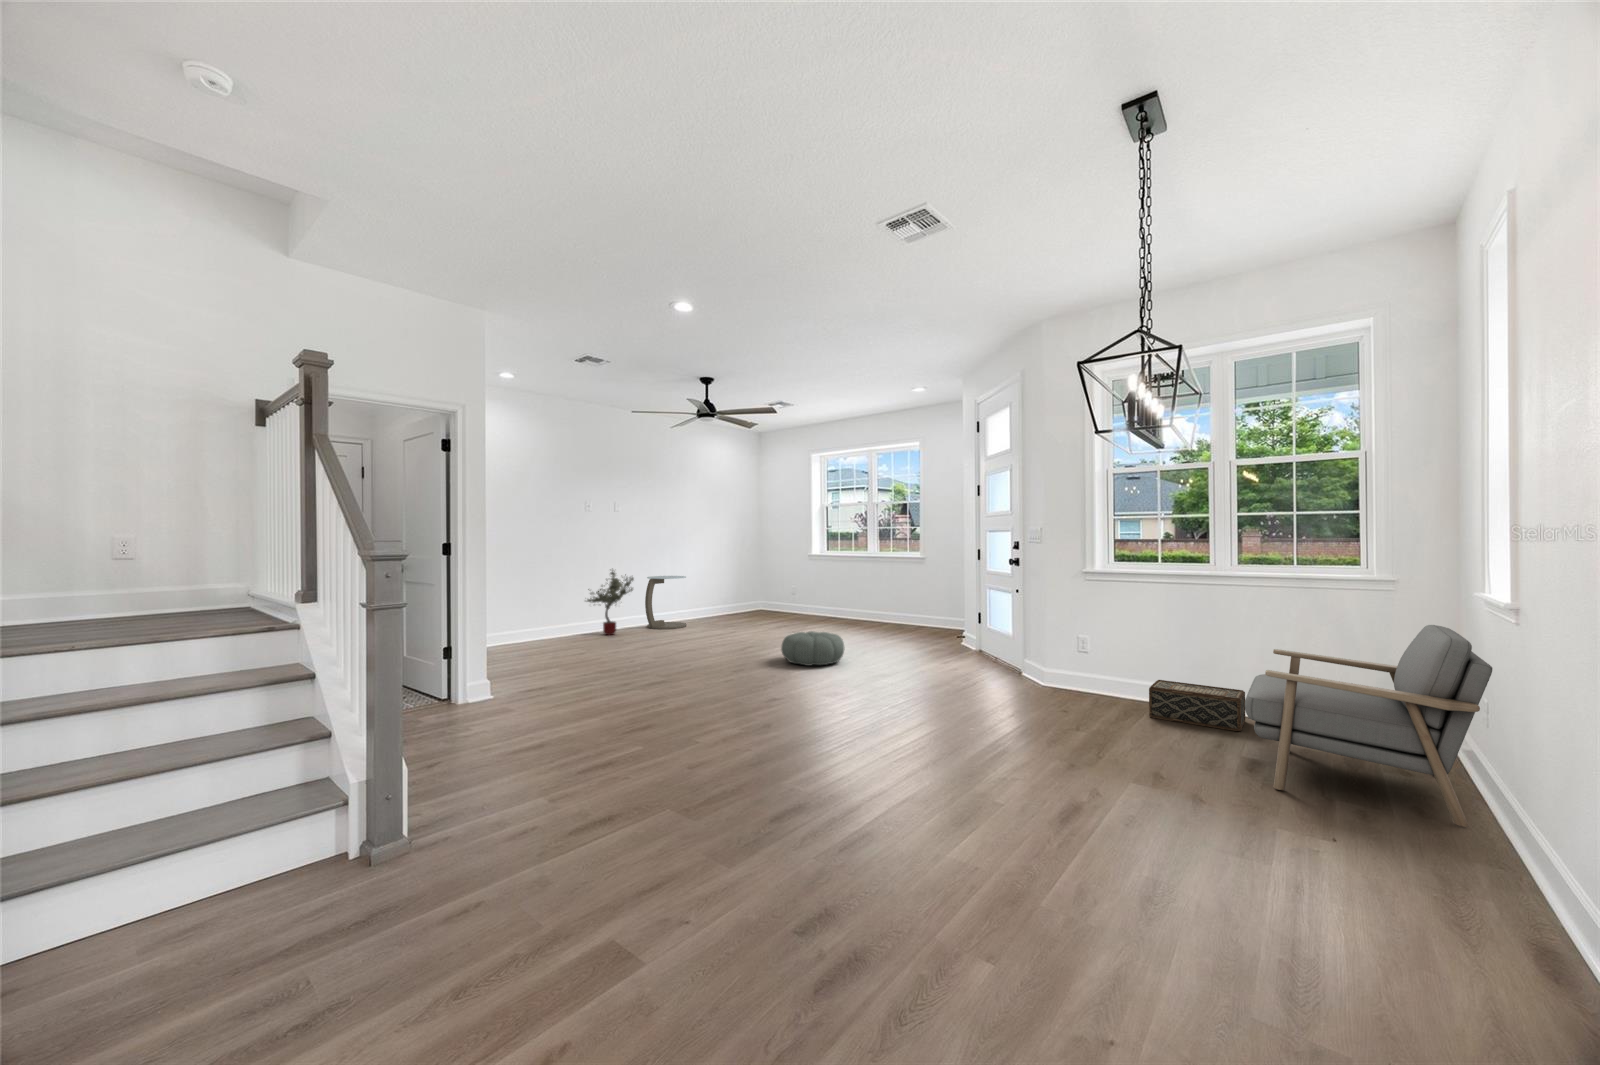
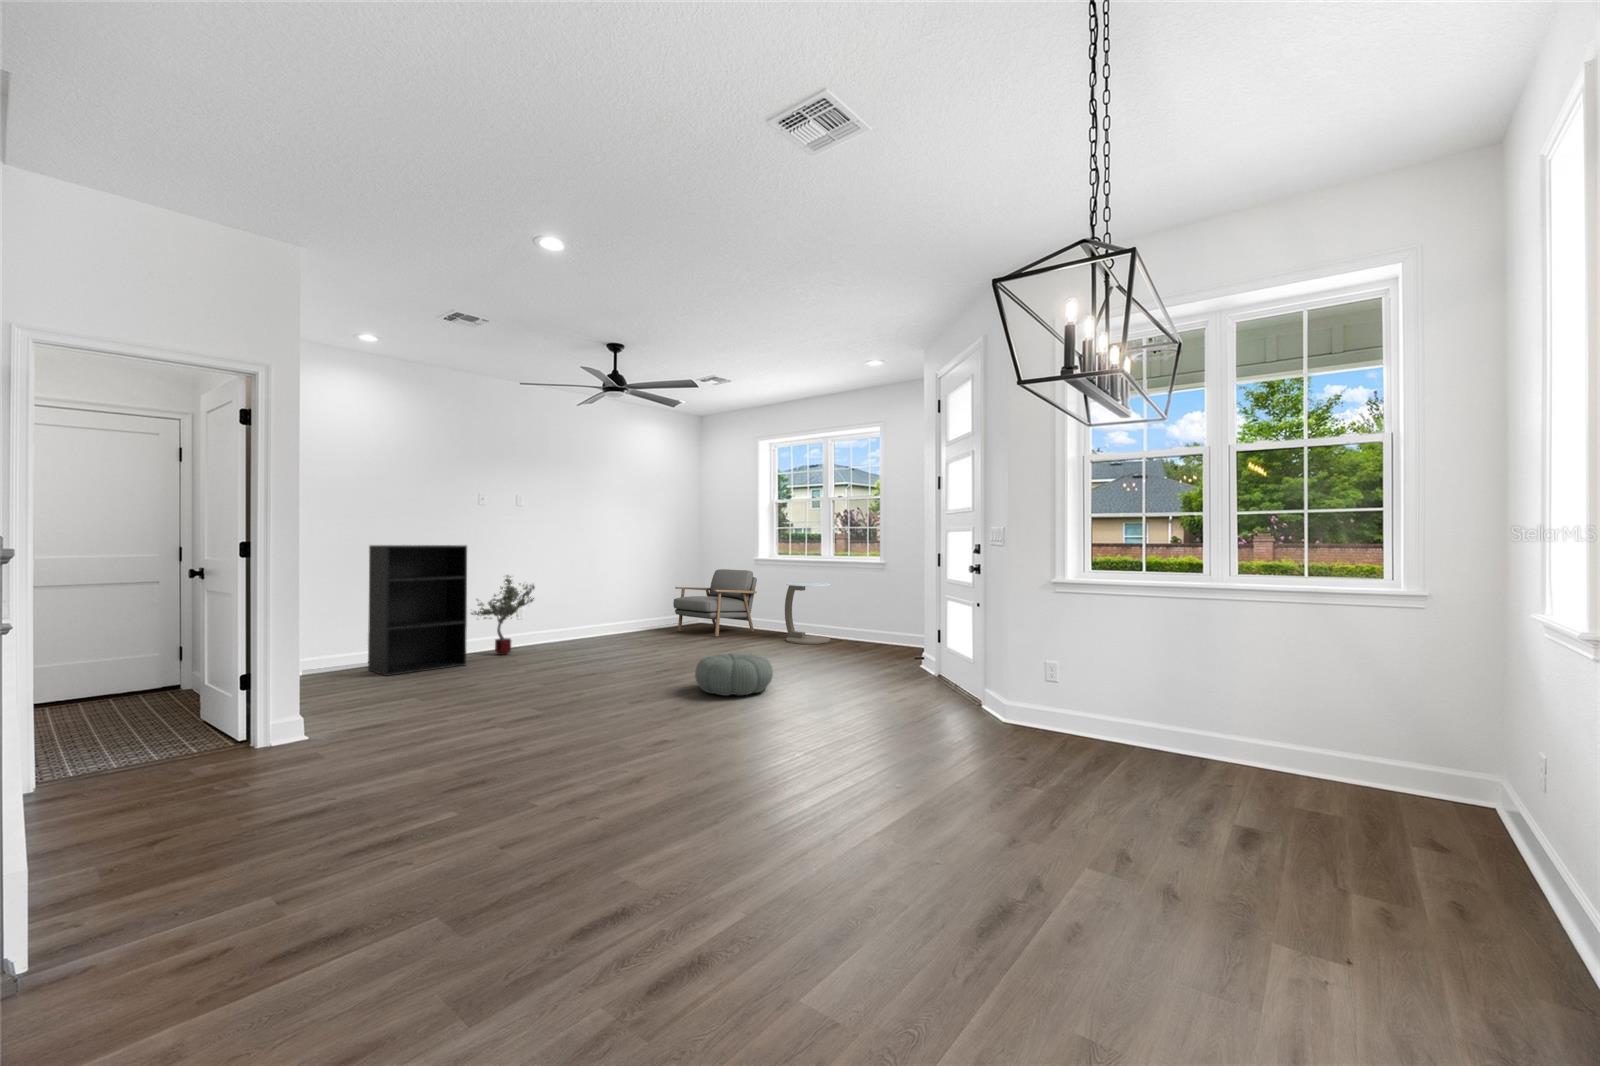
bookshelf: none [508,545,585,652] -> present [368,545,467,676]
side table: present [645,576,686,629] -> present [785,583,830,644]
armchair: present [1245,625,1492,827] -> present [673,569,757,637]
woven basket: present [1149,680,1245,731] -> none [1127,719,1245,788]

